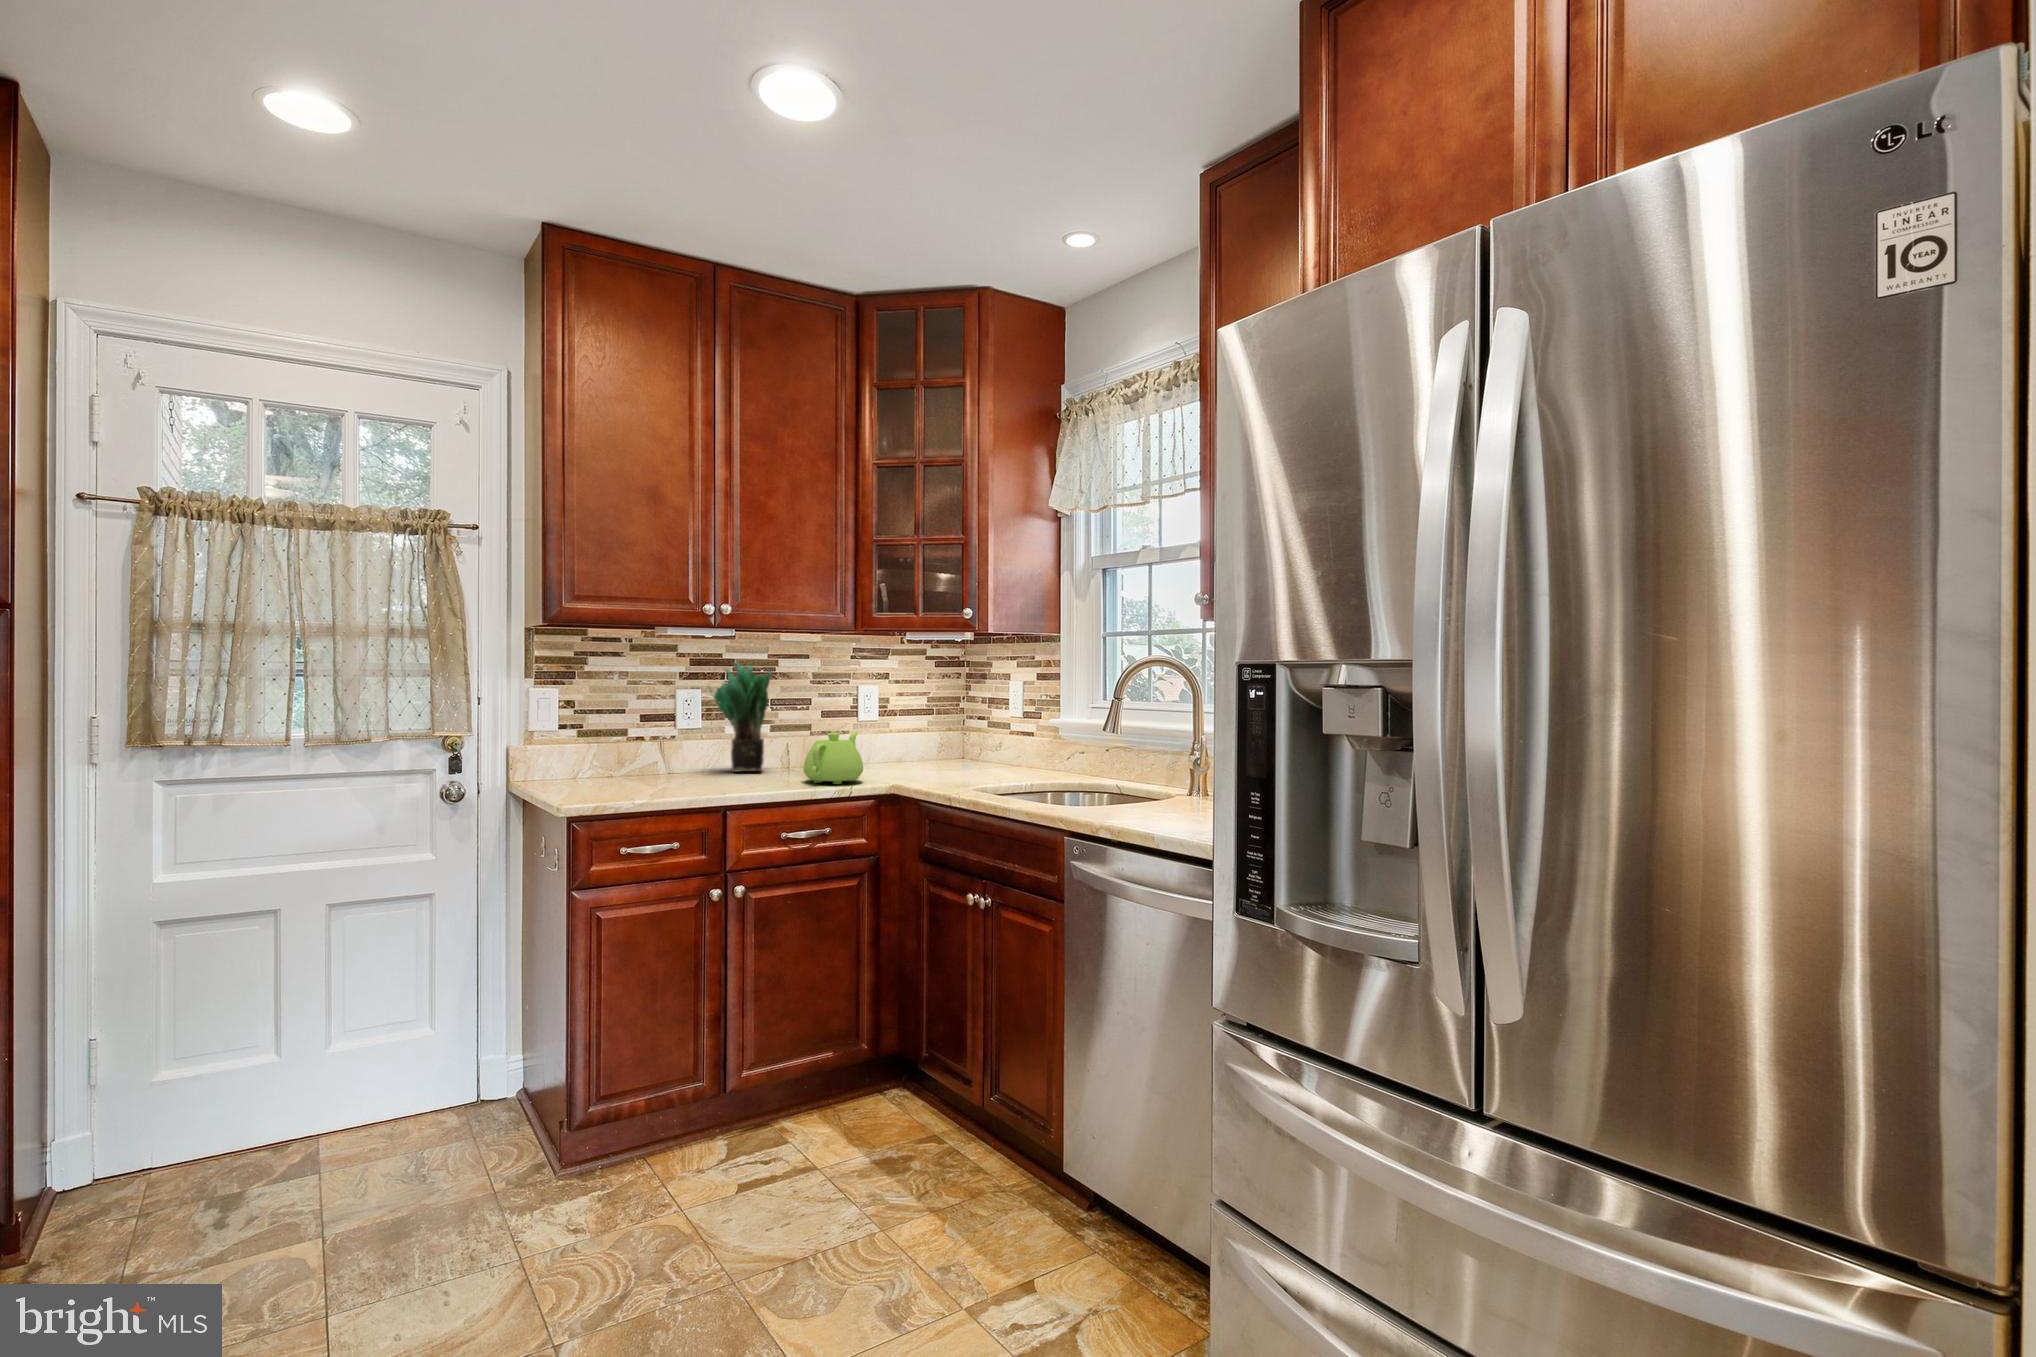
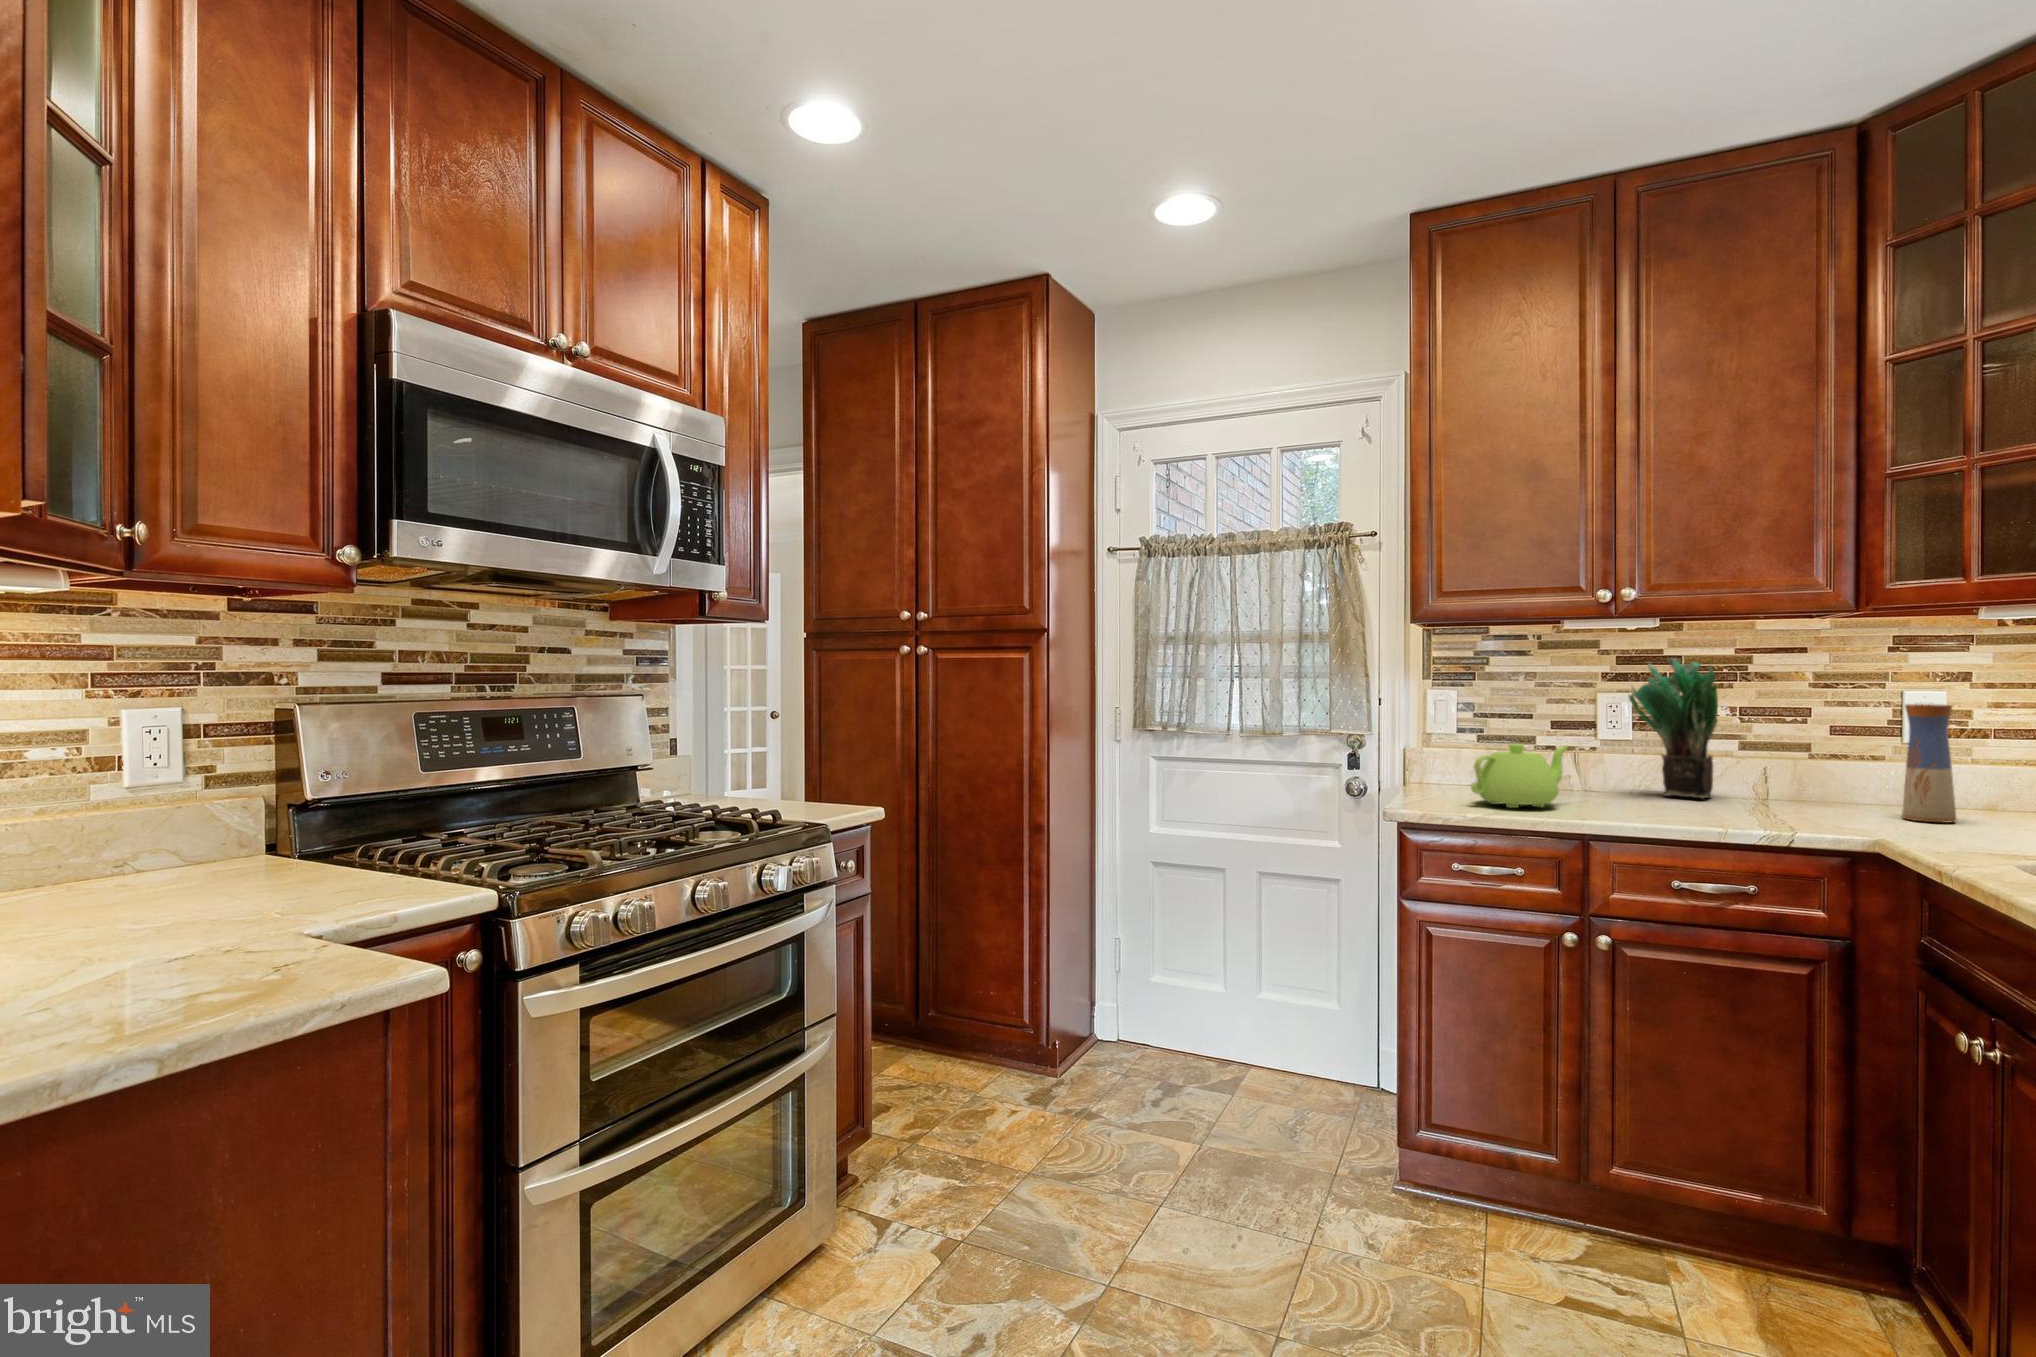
vase: none [877,696,904,773] -> present [1902,704,1956,823]
teapot: present [804,732,863,784] -> present [1471,744,1568,808]

